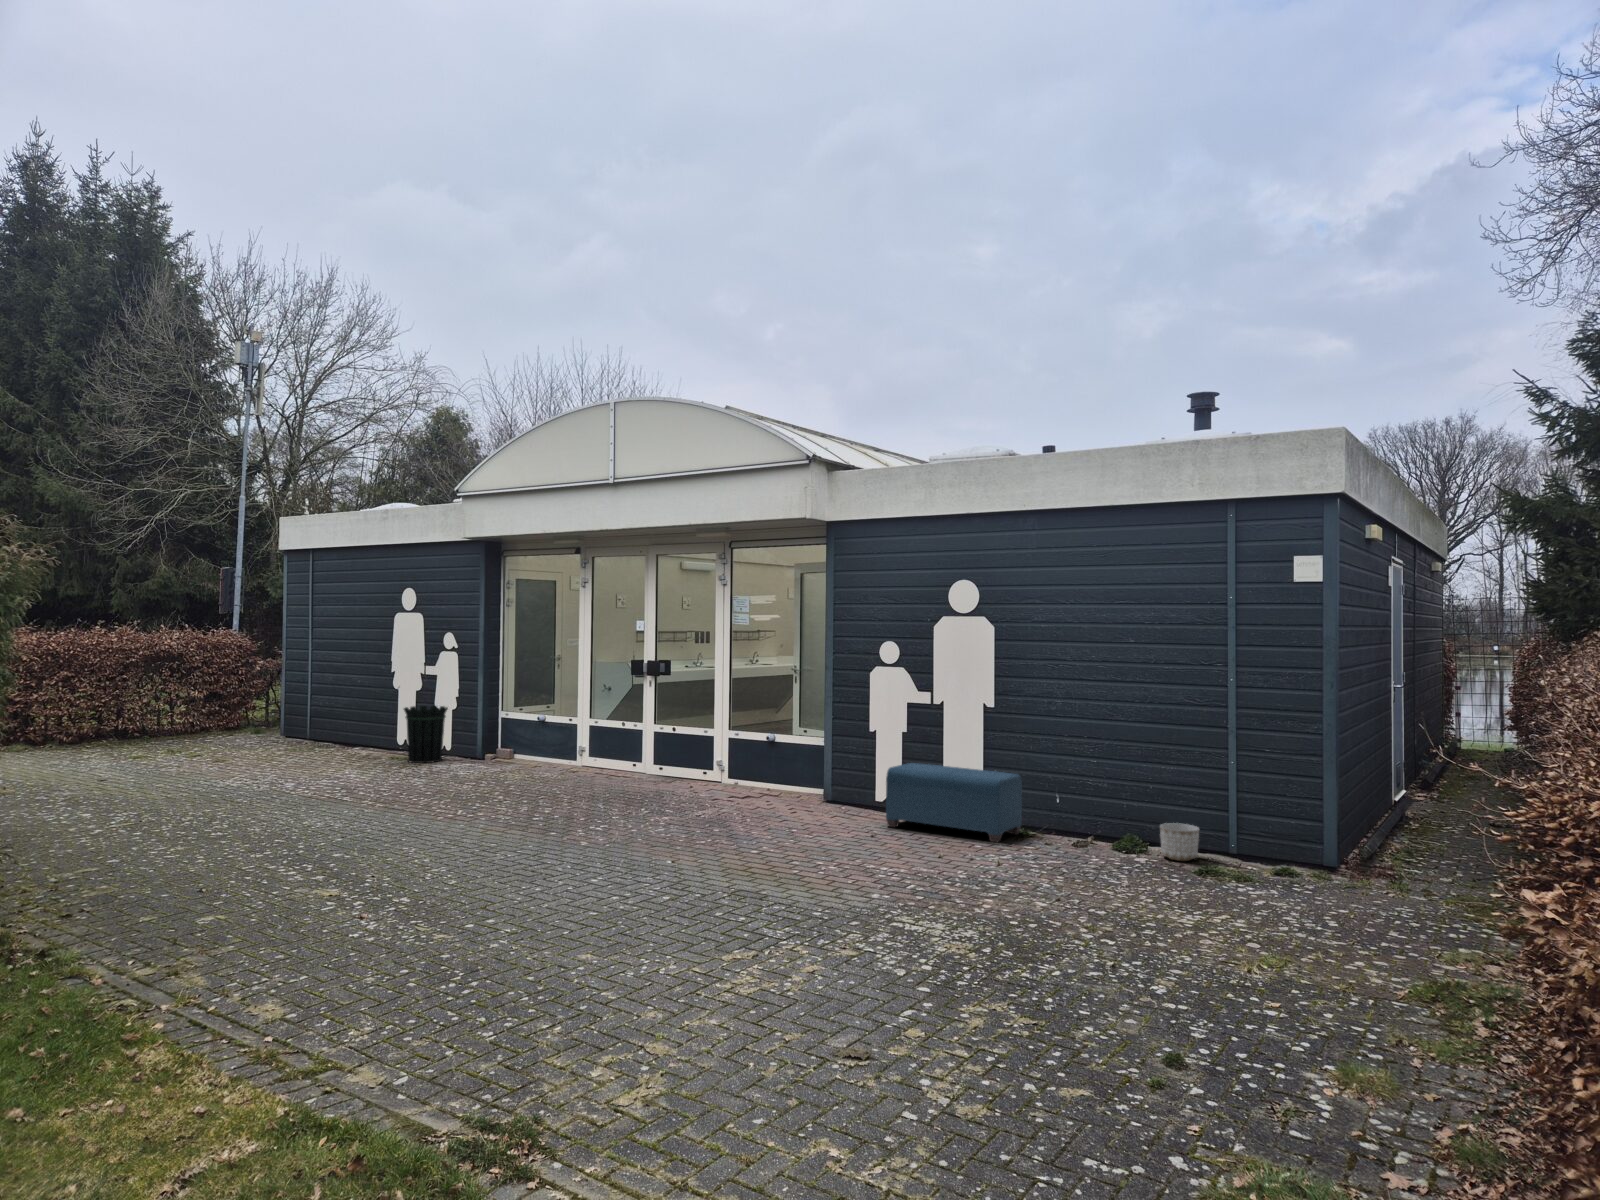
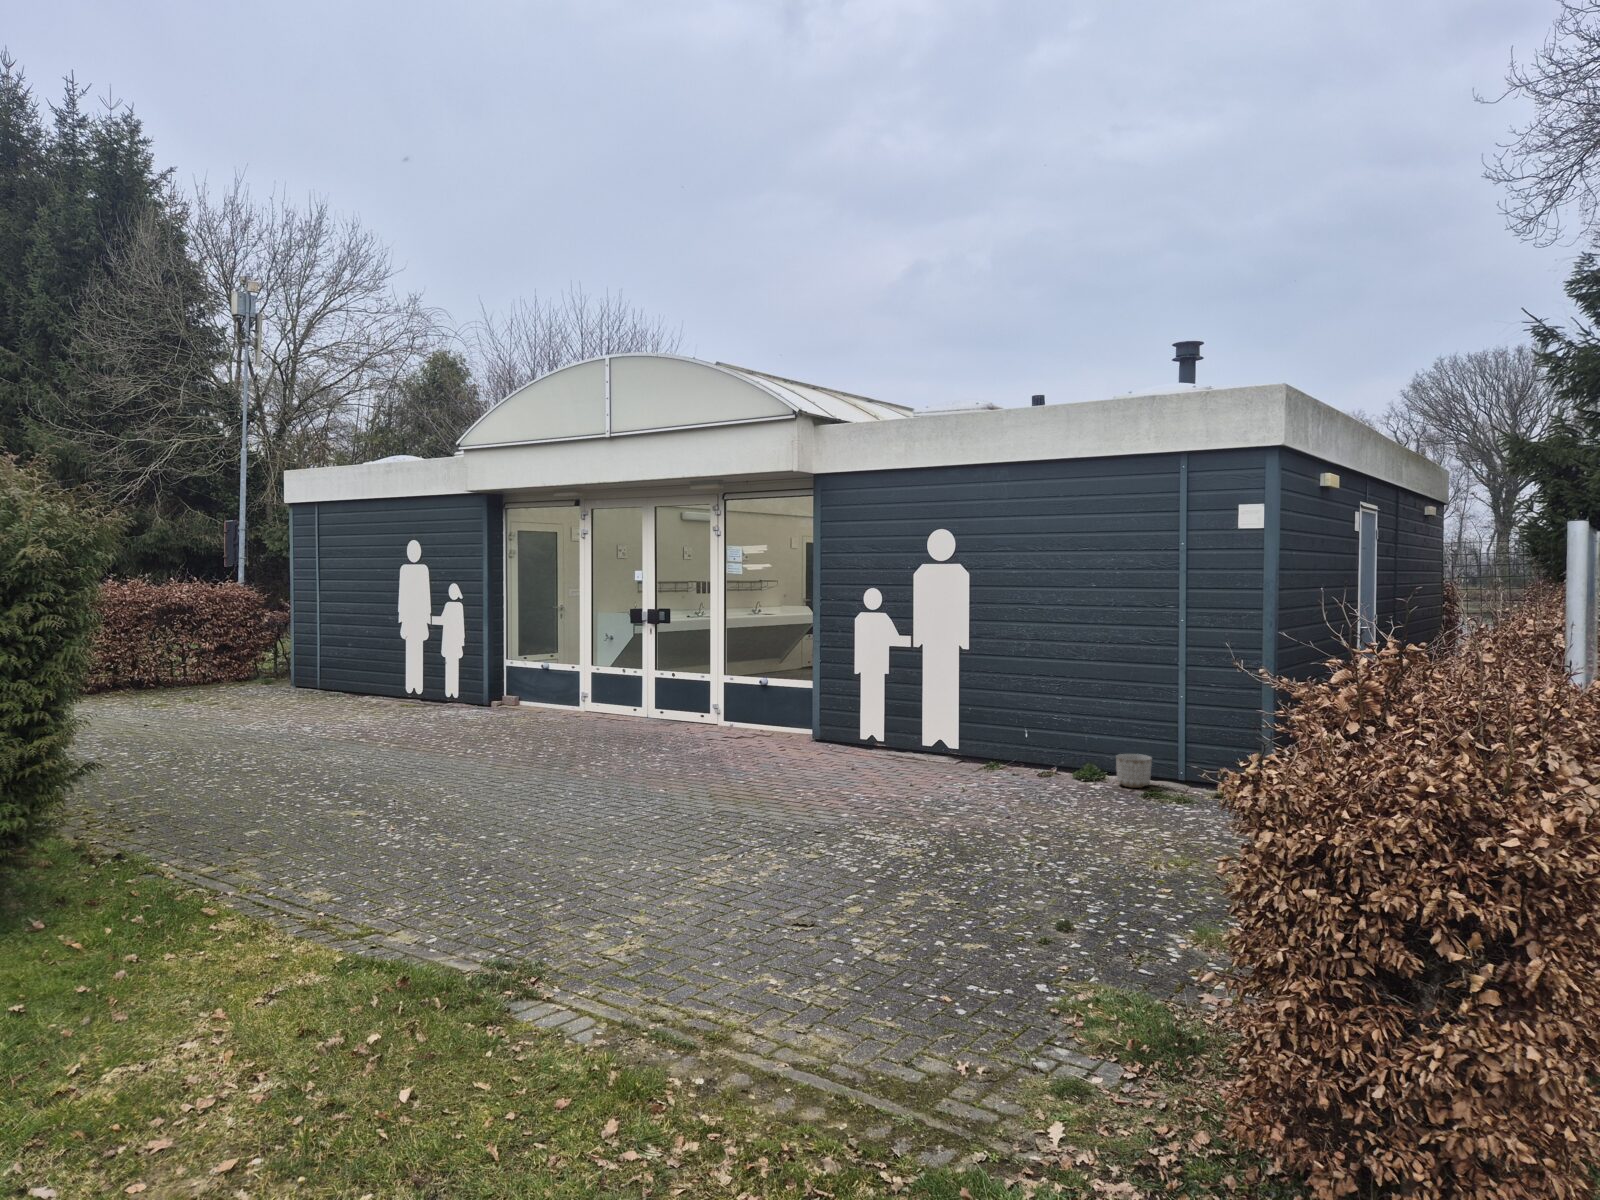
waste bin: present [404,706,448,763] -> none [410,653,454,709]
bench: present [886,763,1022,842] -> none [867,702,994,774]

